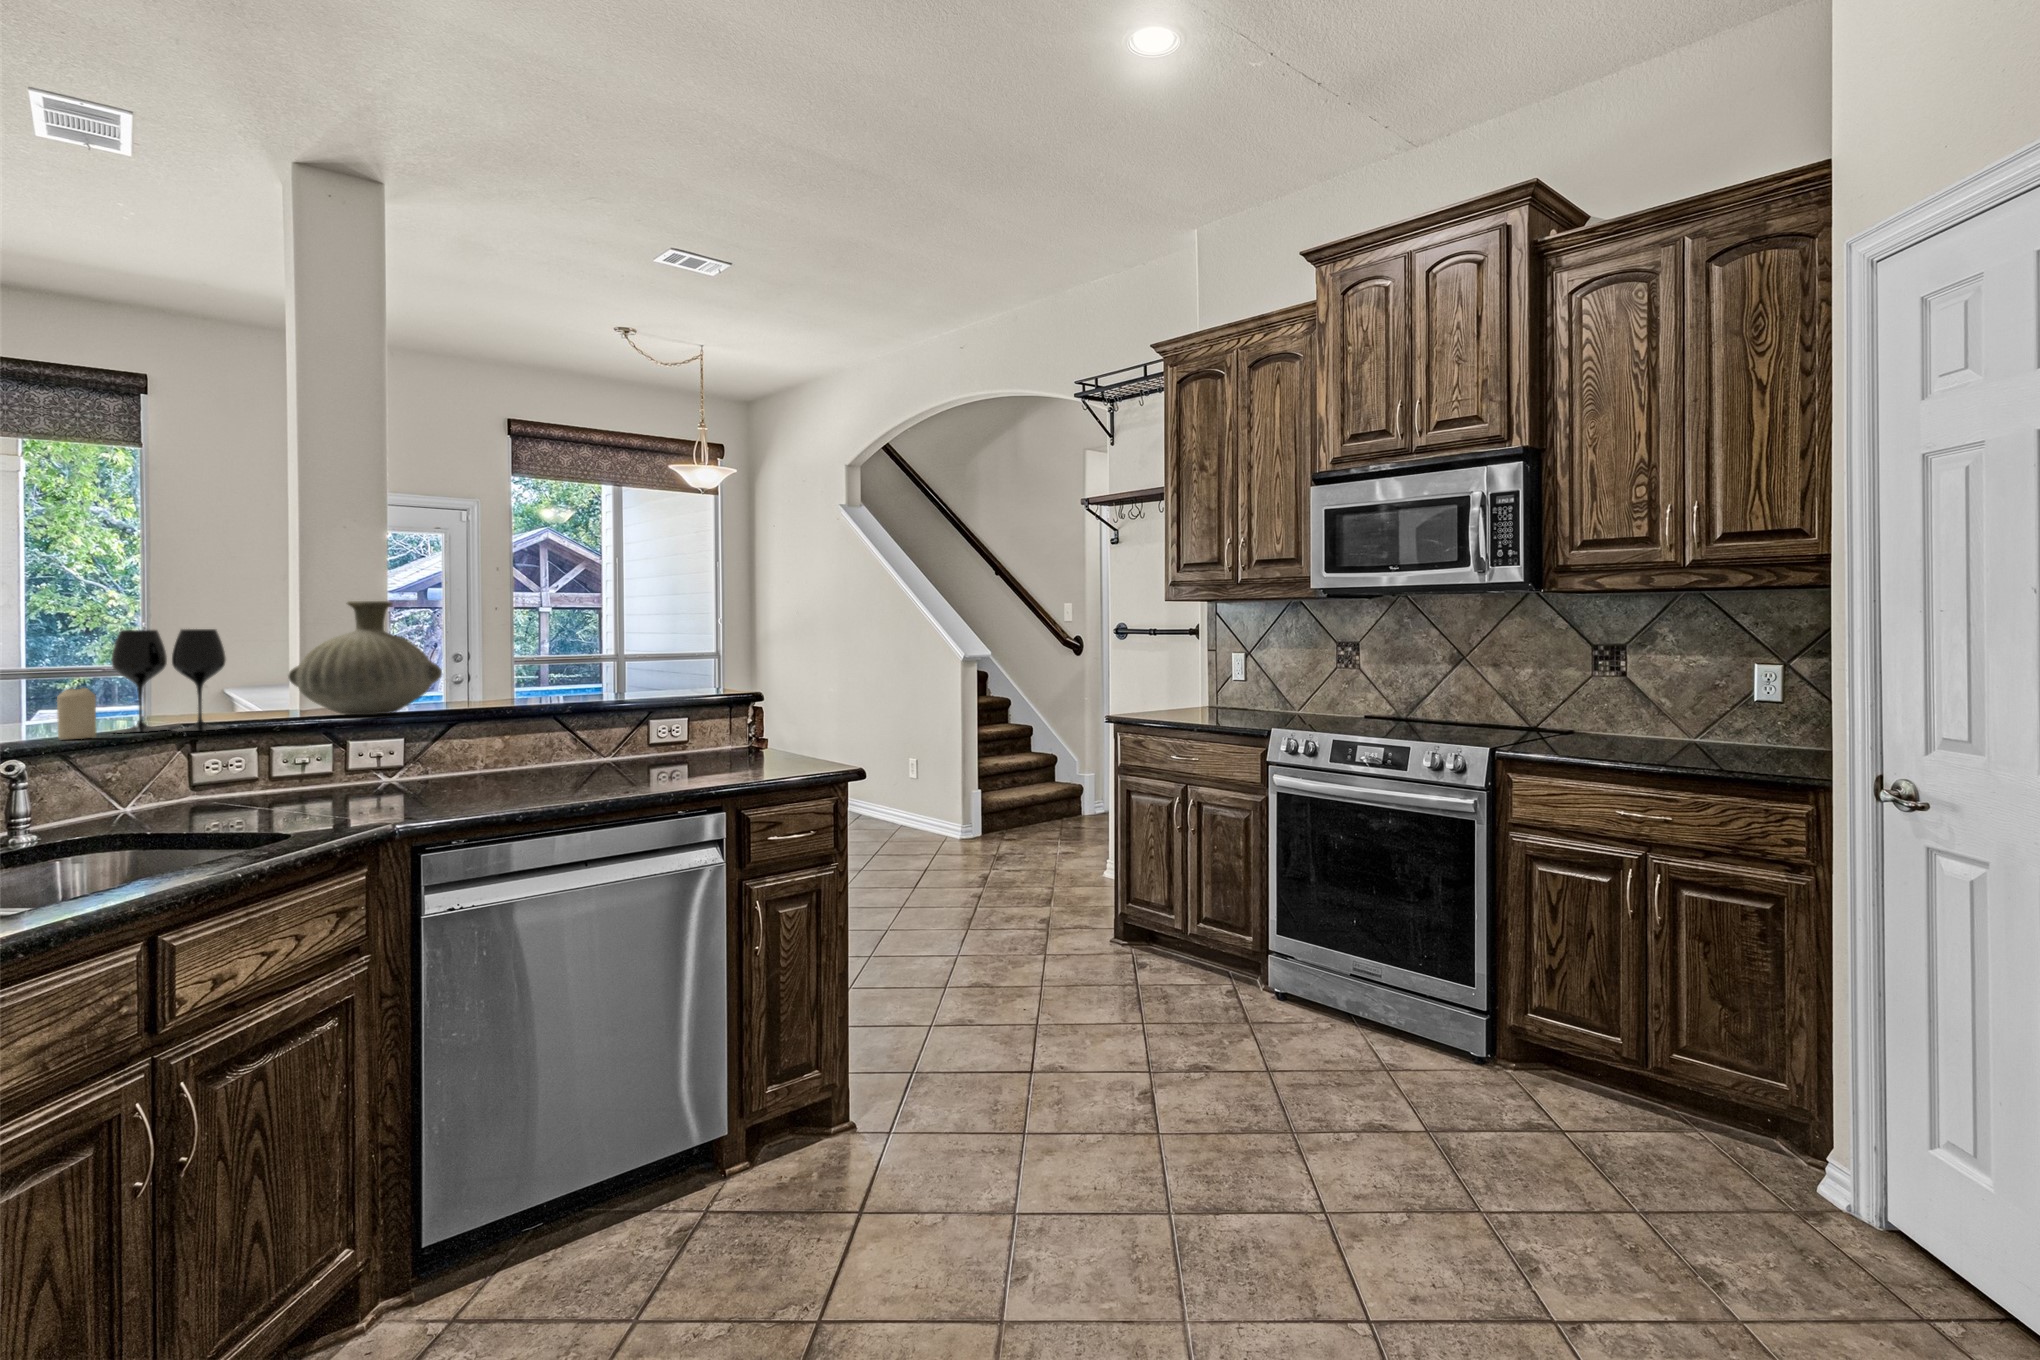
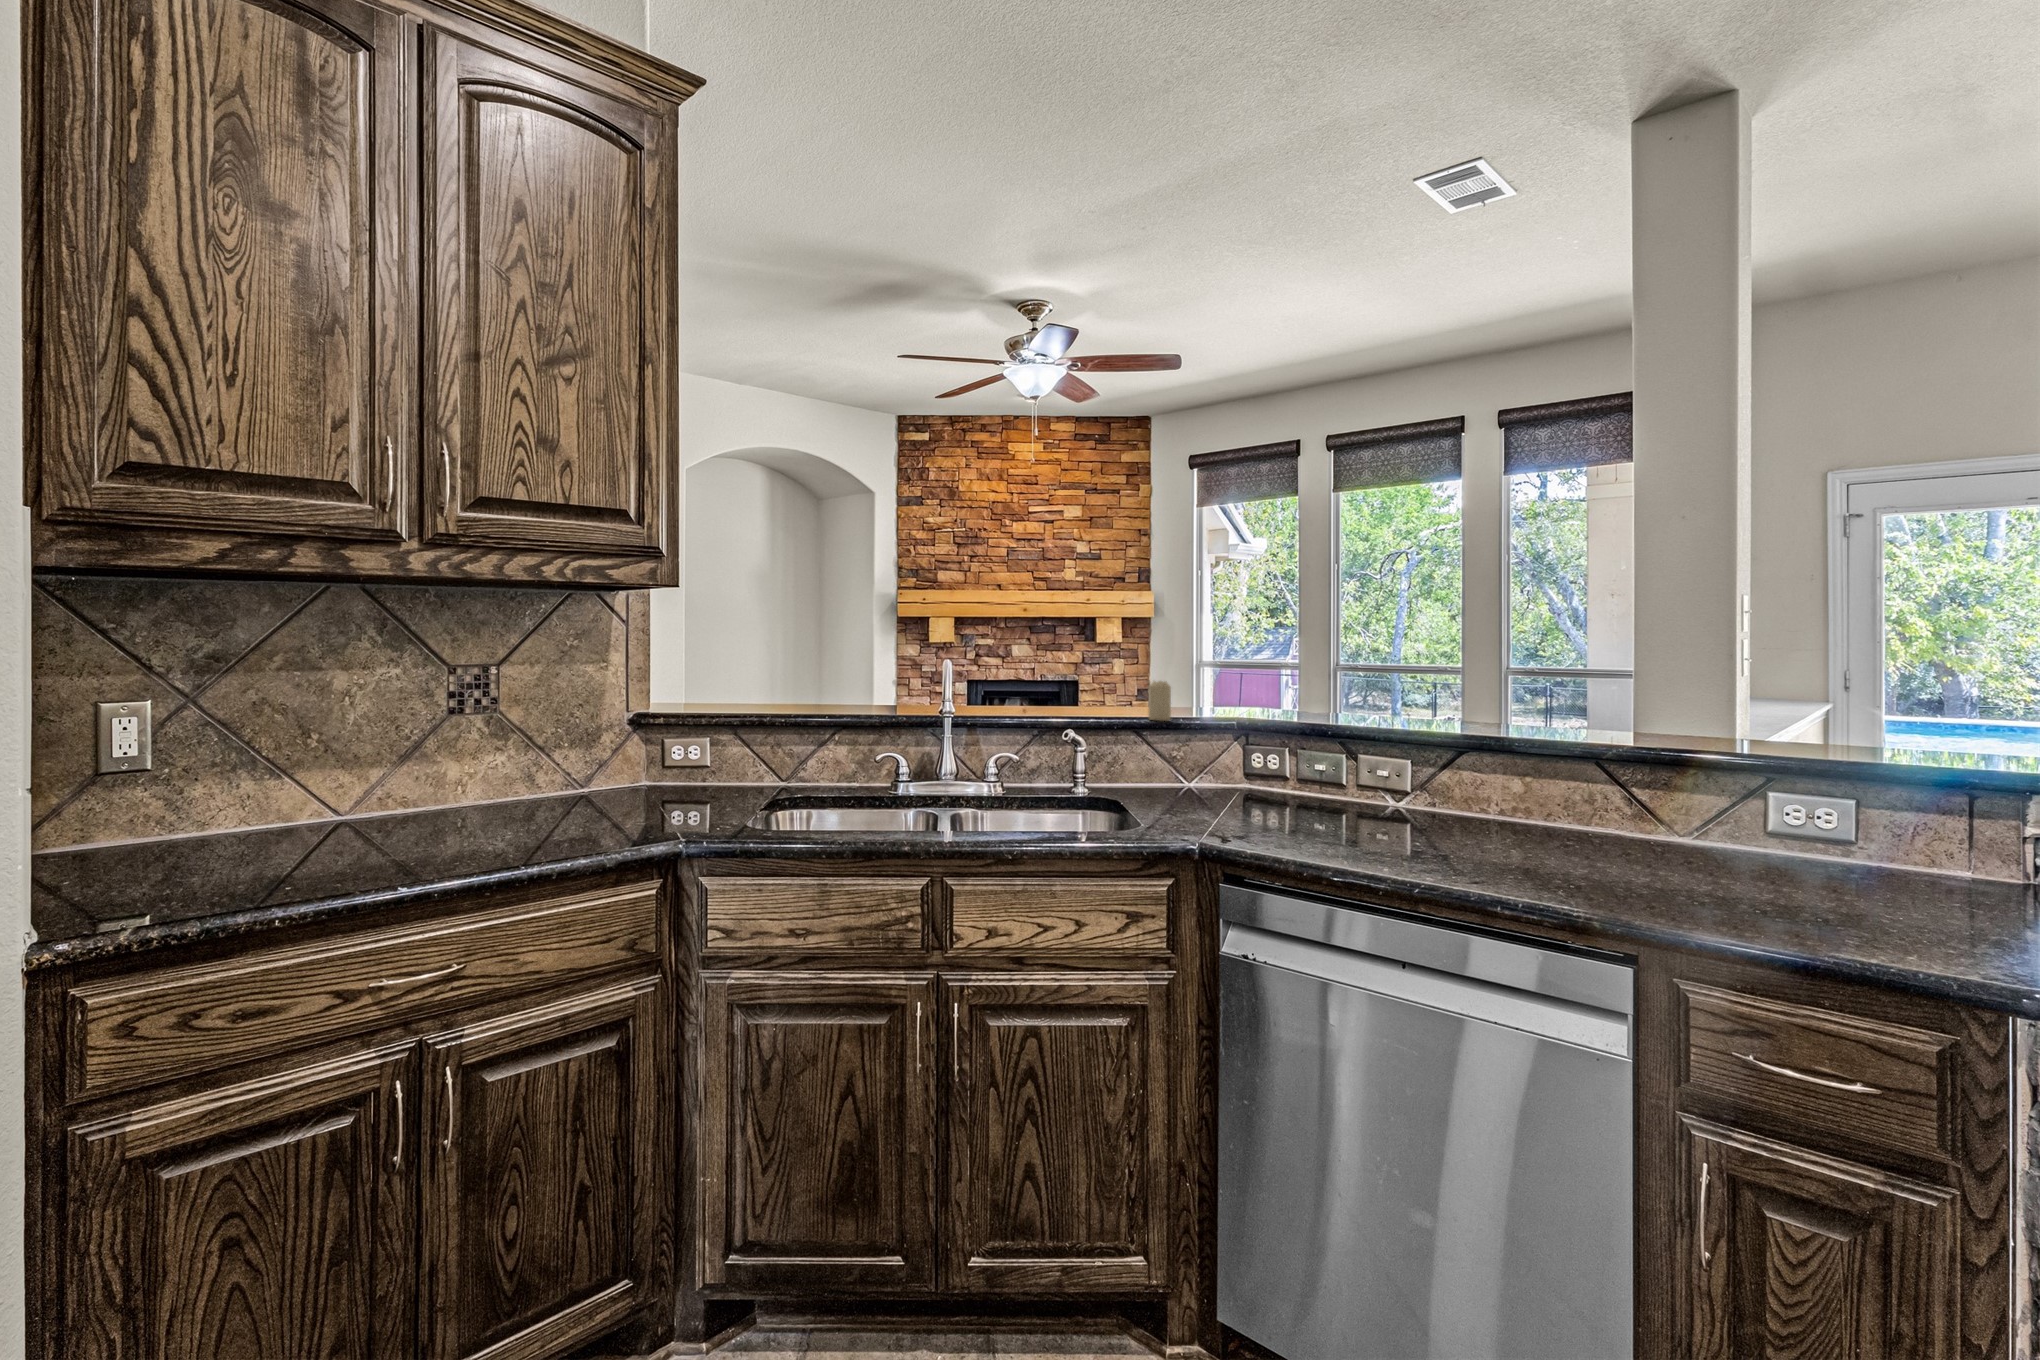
vase: present [288,601,442,715] -> none [1376,609,1513,734]
wine glass: present [111,629,226,733] -> none [1208,636,1268,726]

